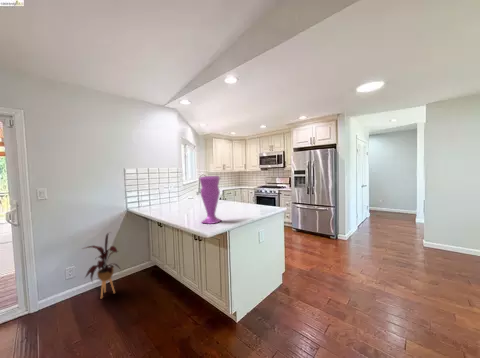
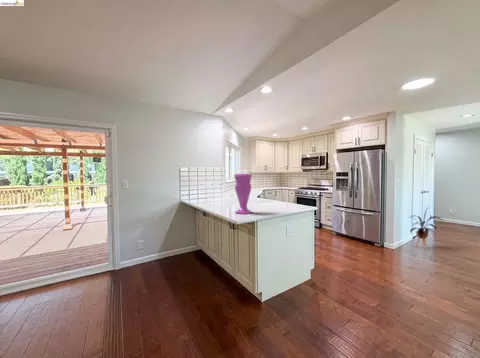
house plant: present [86,234,119,298] -> present [410,212,441,249]

